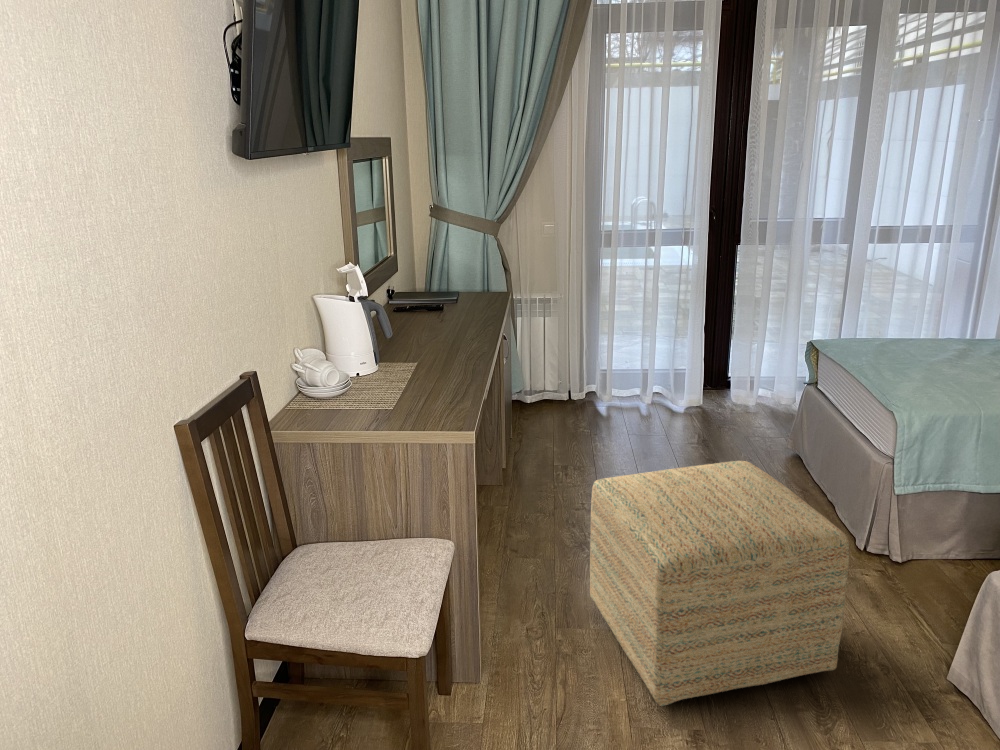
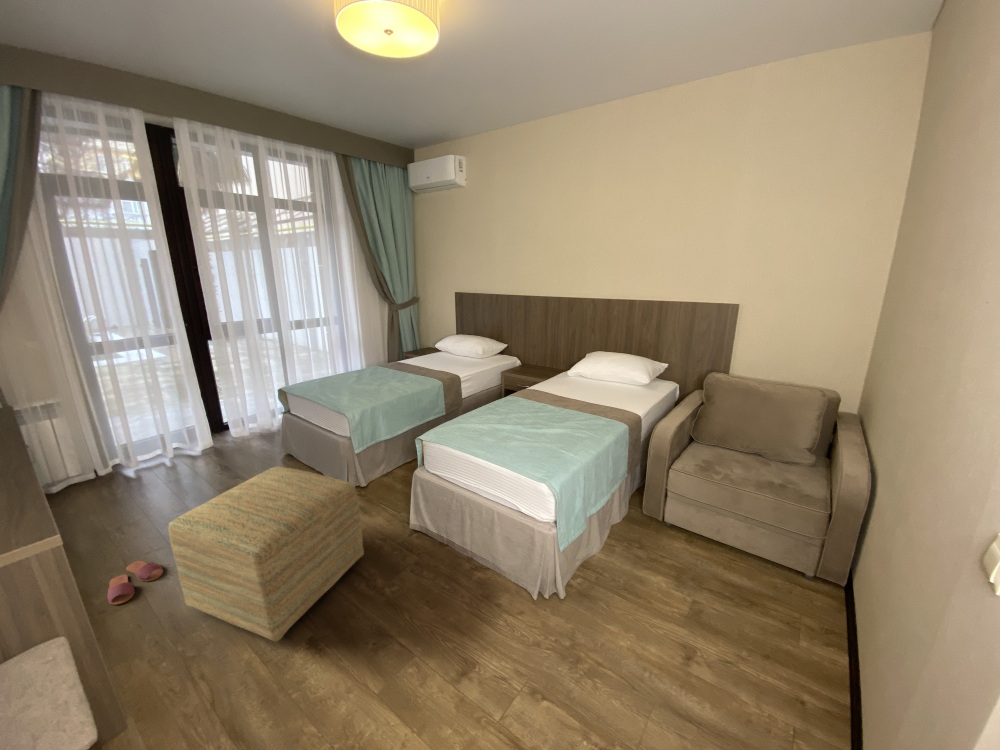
slippers: none [531,518,587,558] -> present [107,561,163,605]

